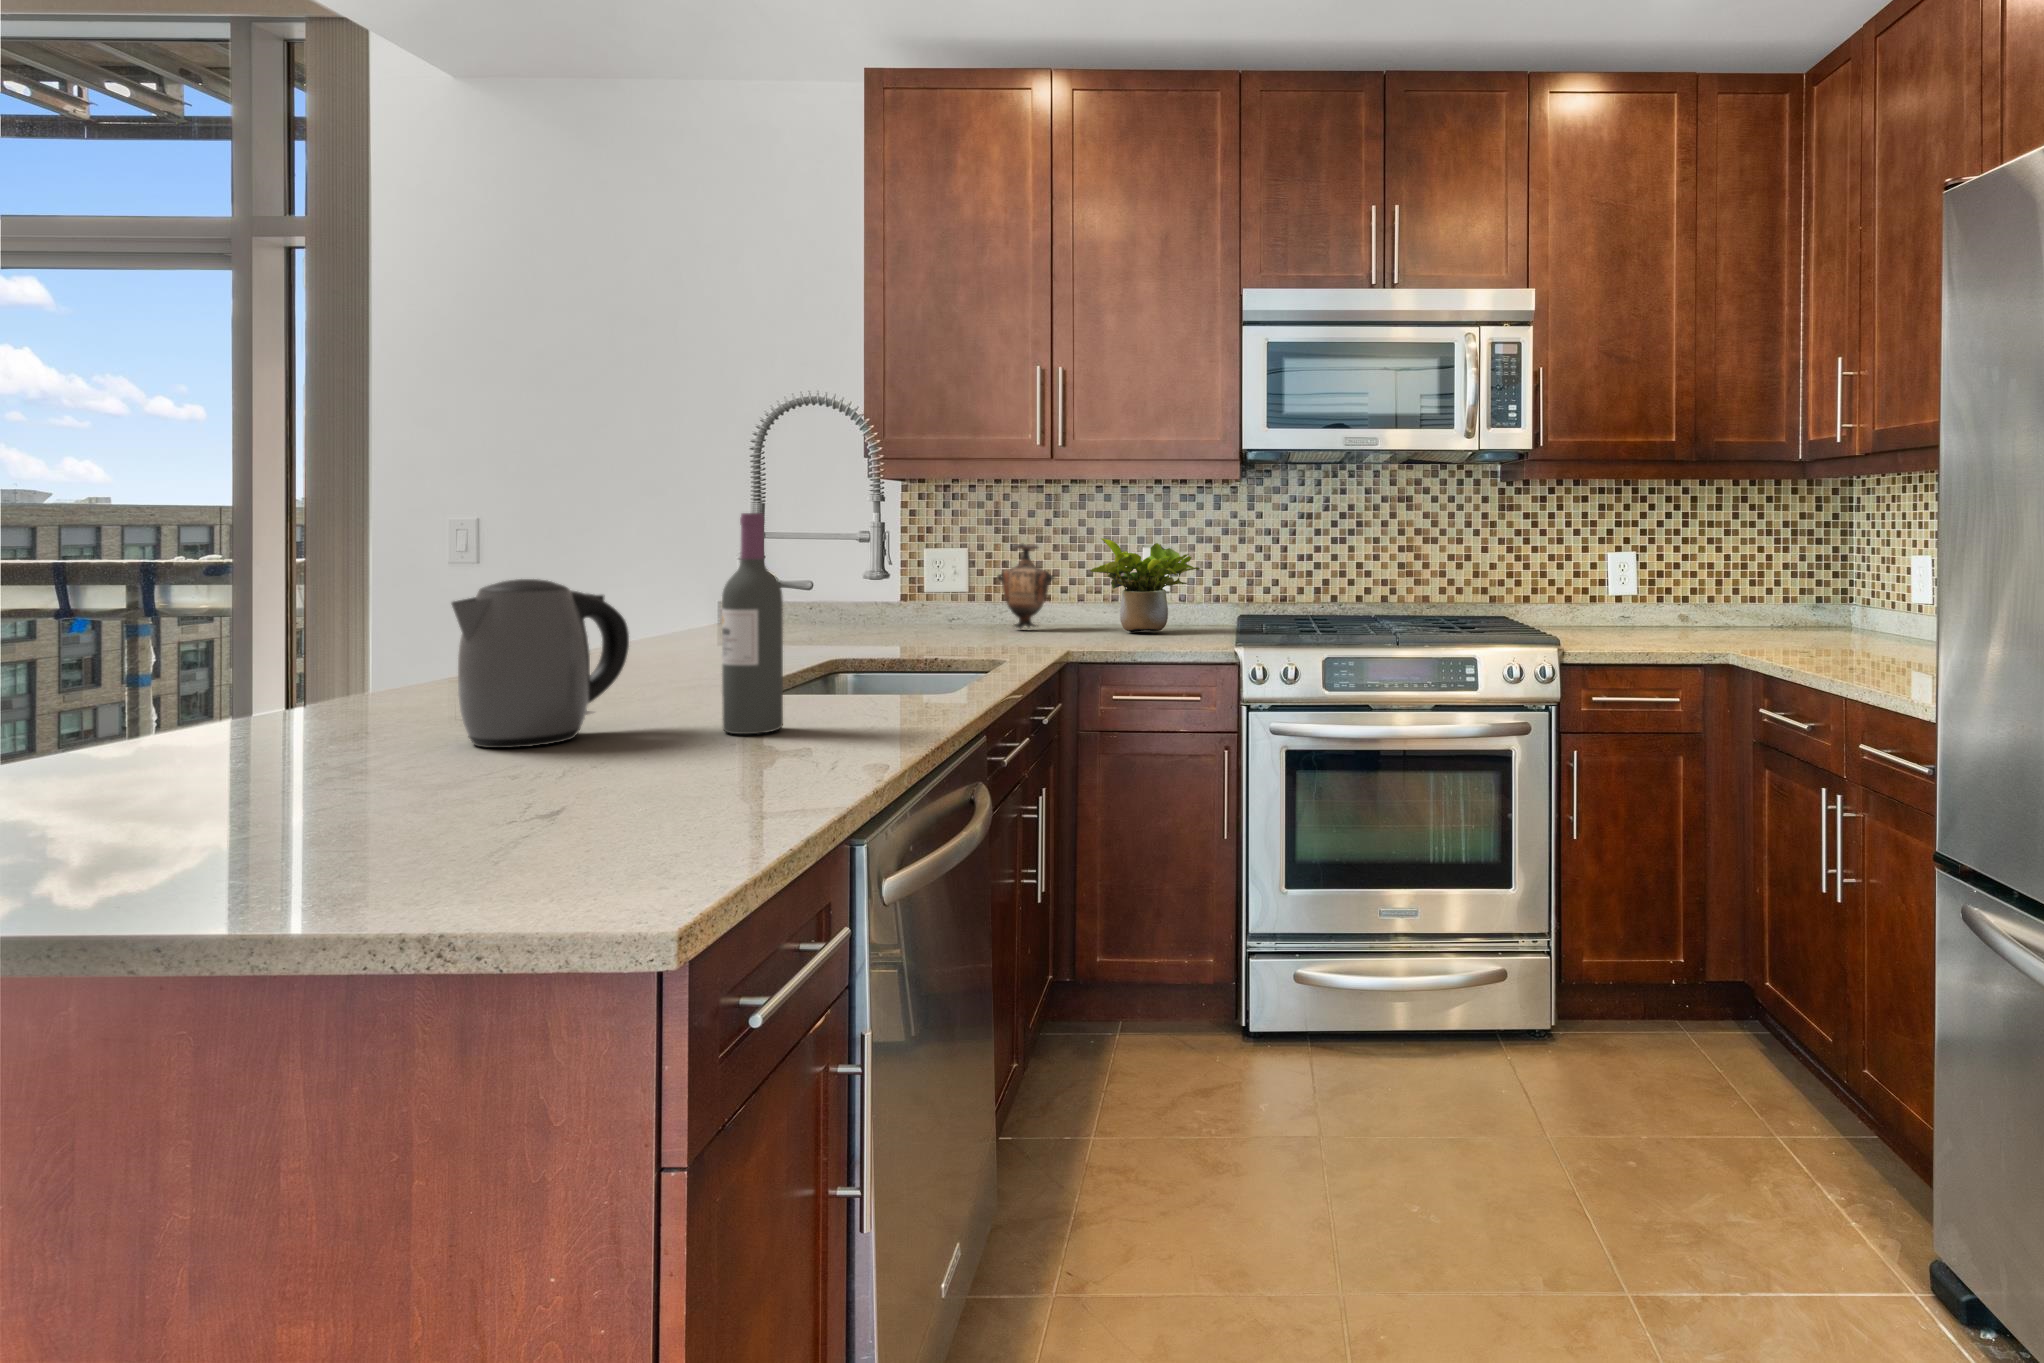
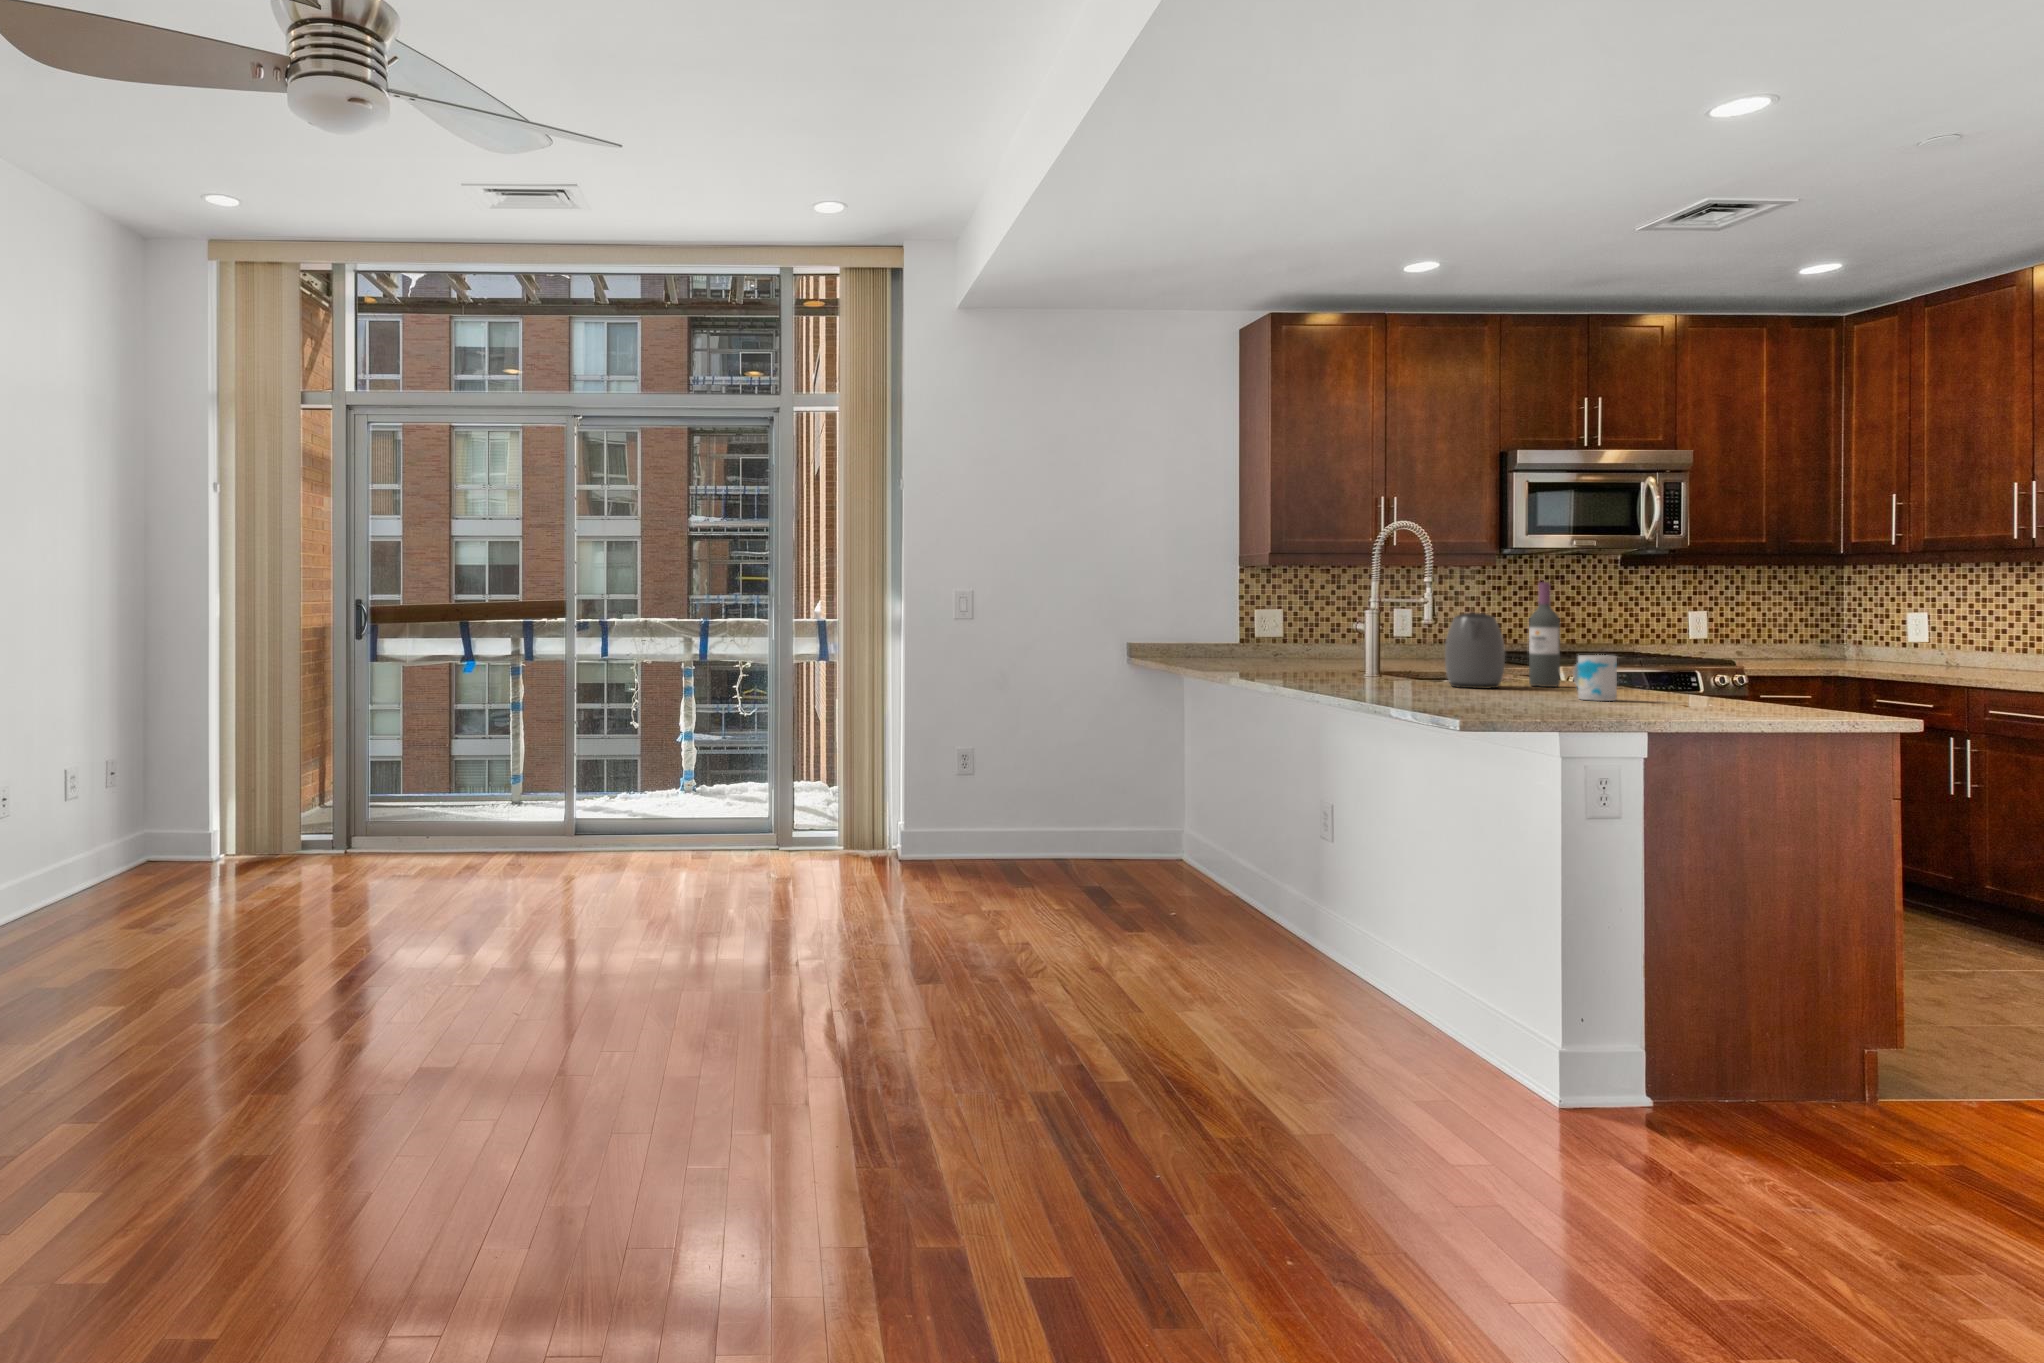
potted plant: present [1090,538,1200,632] -> none [1379,602,1439,663]
vase: present [998,543,1054,628] -> none [1314,601,1354,661]
mug: none [234,706,354,838] -> present [1573,655,1617,701]

